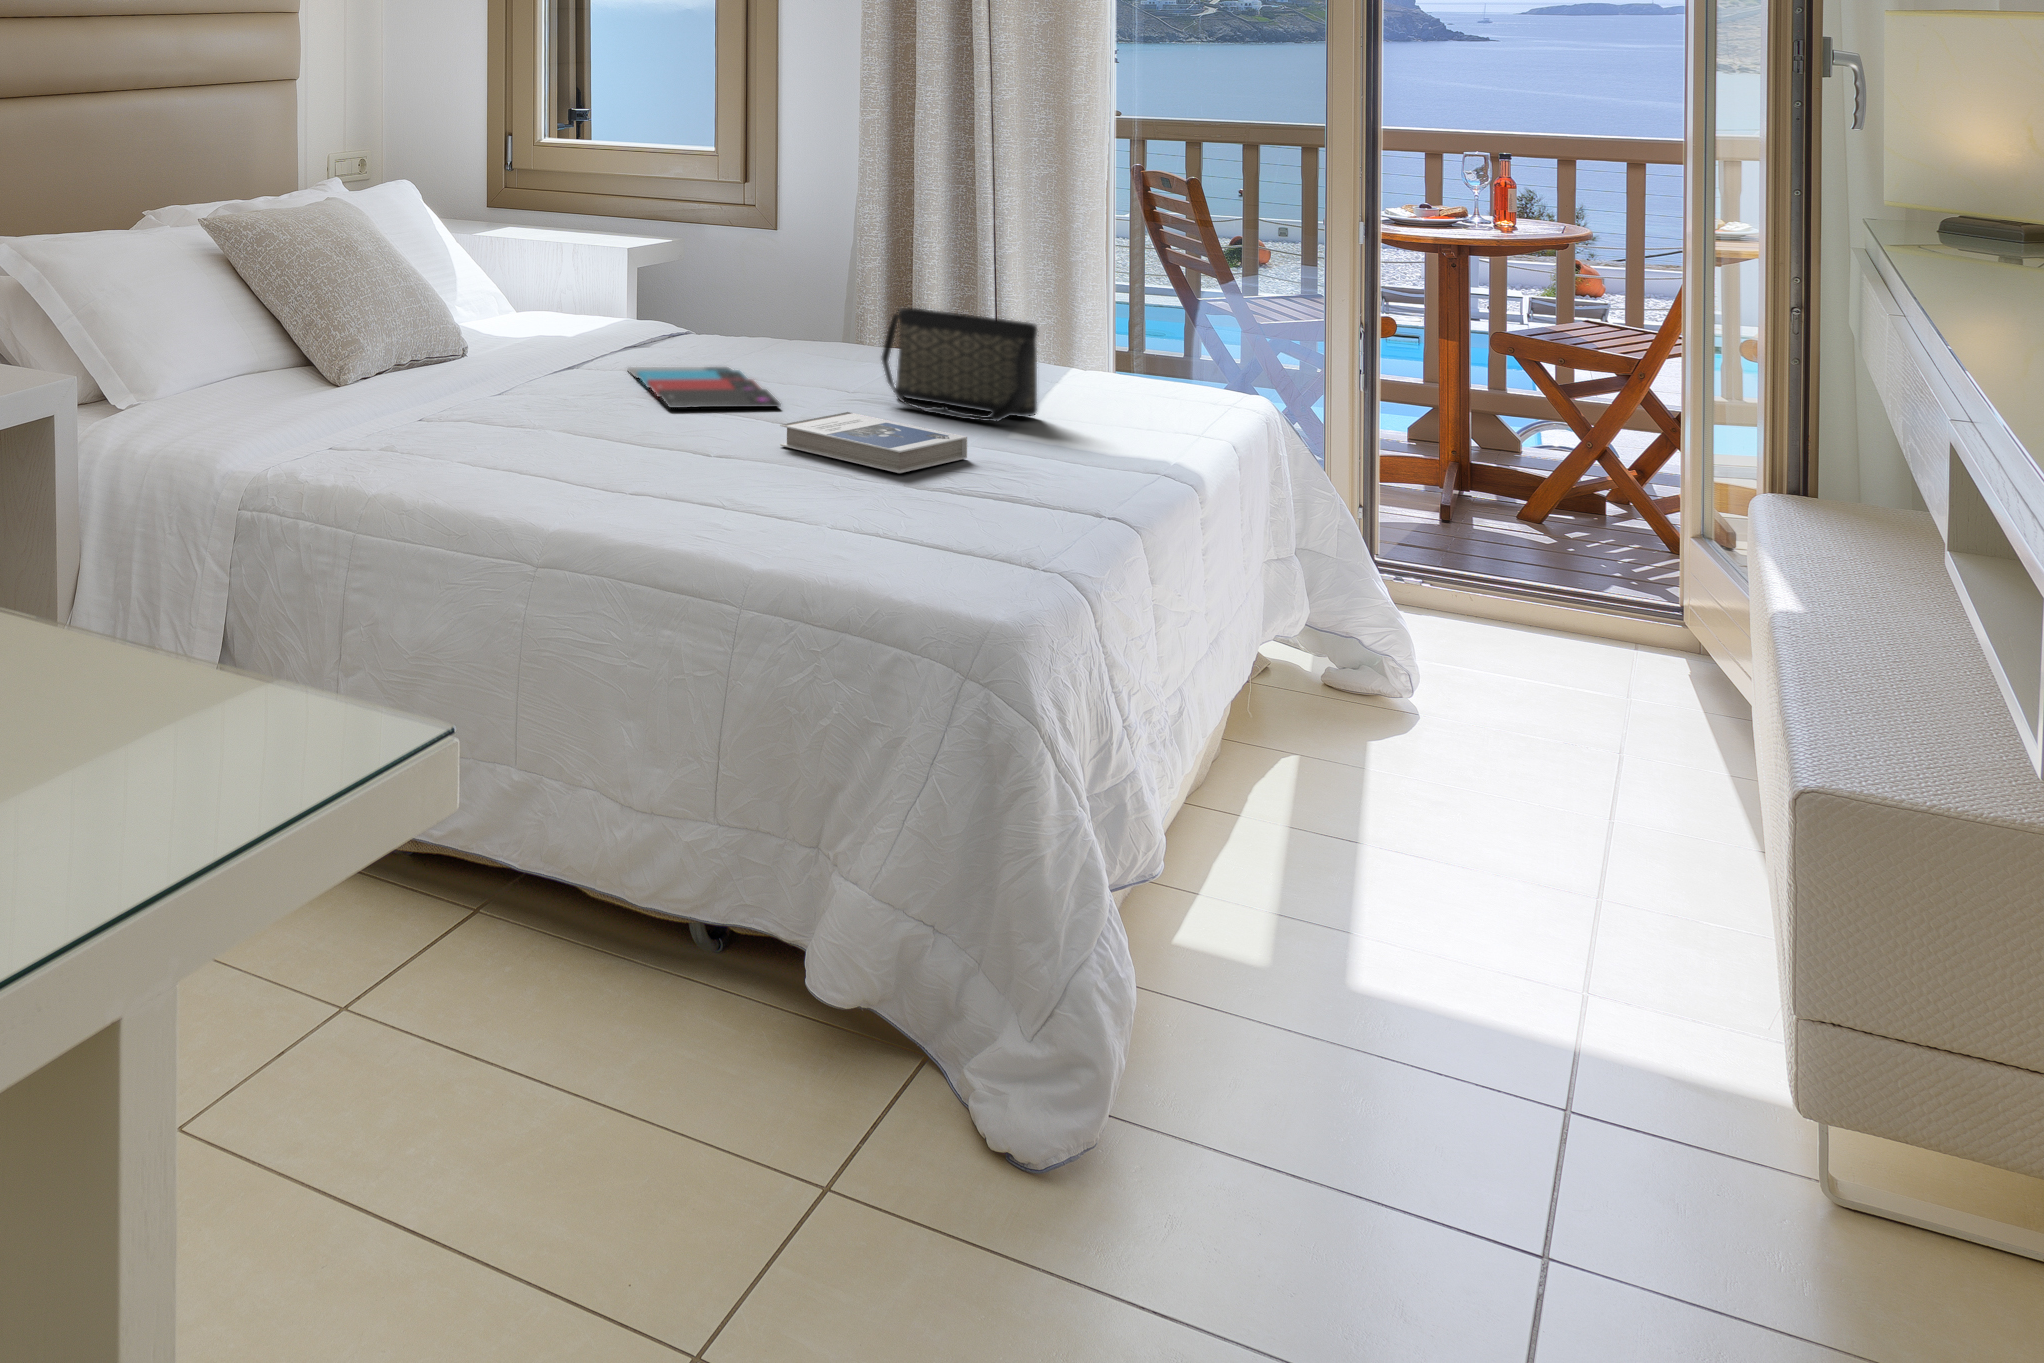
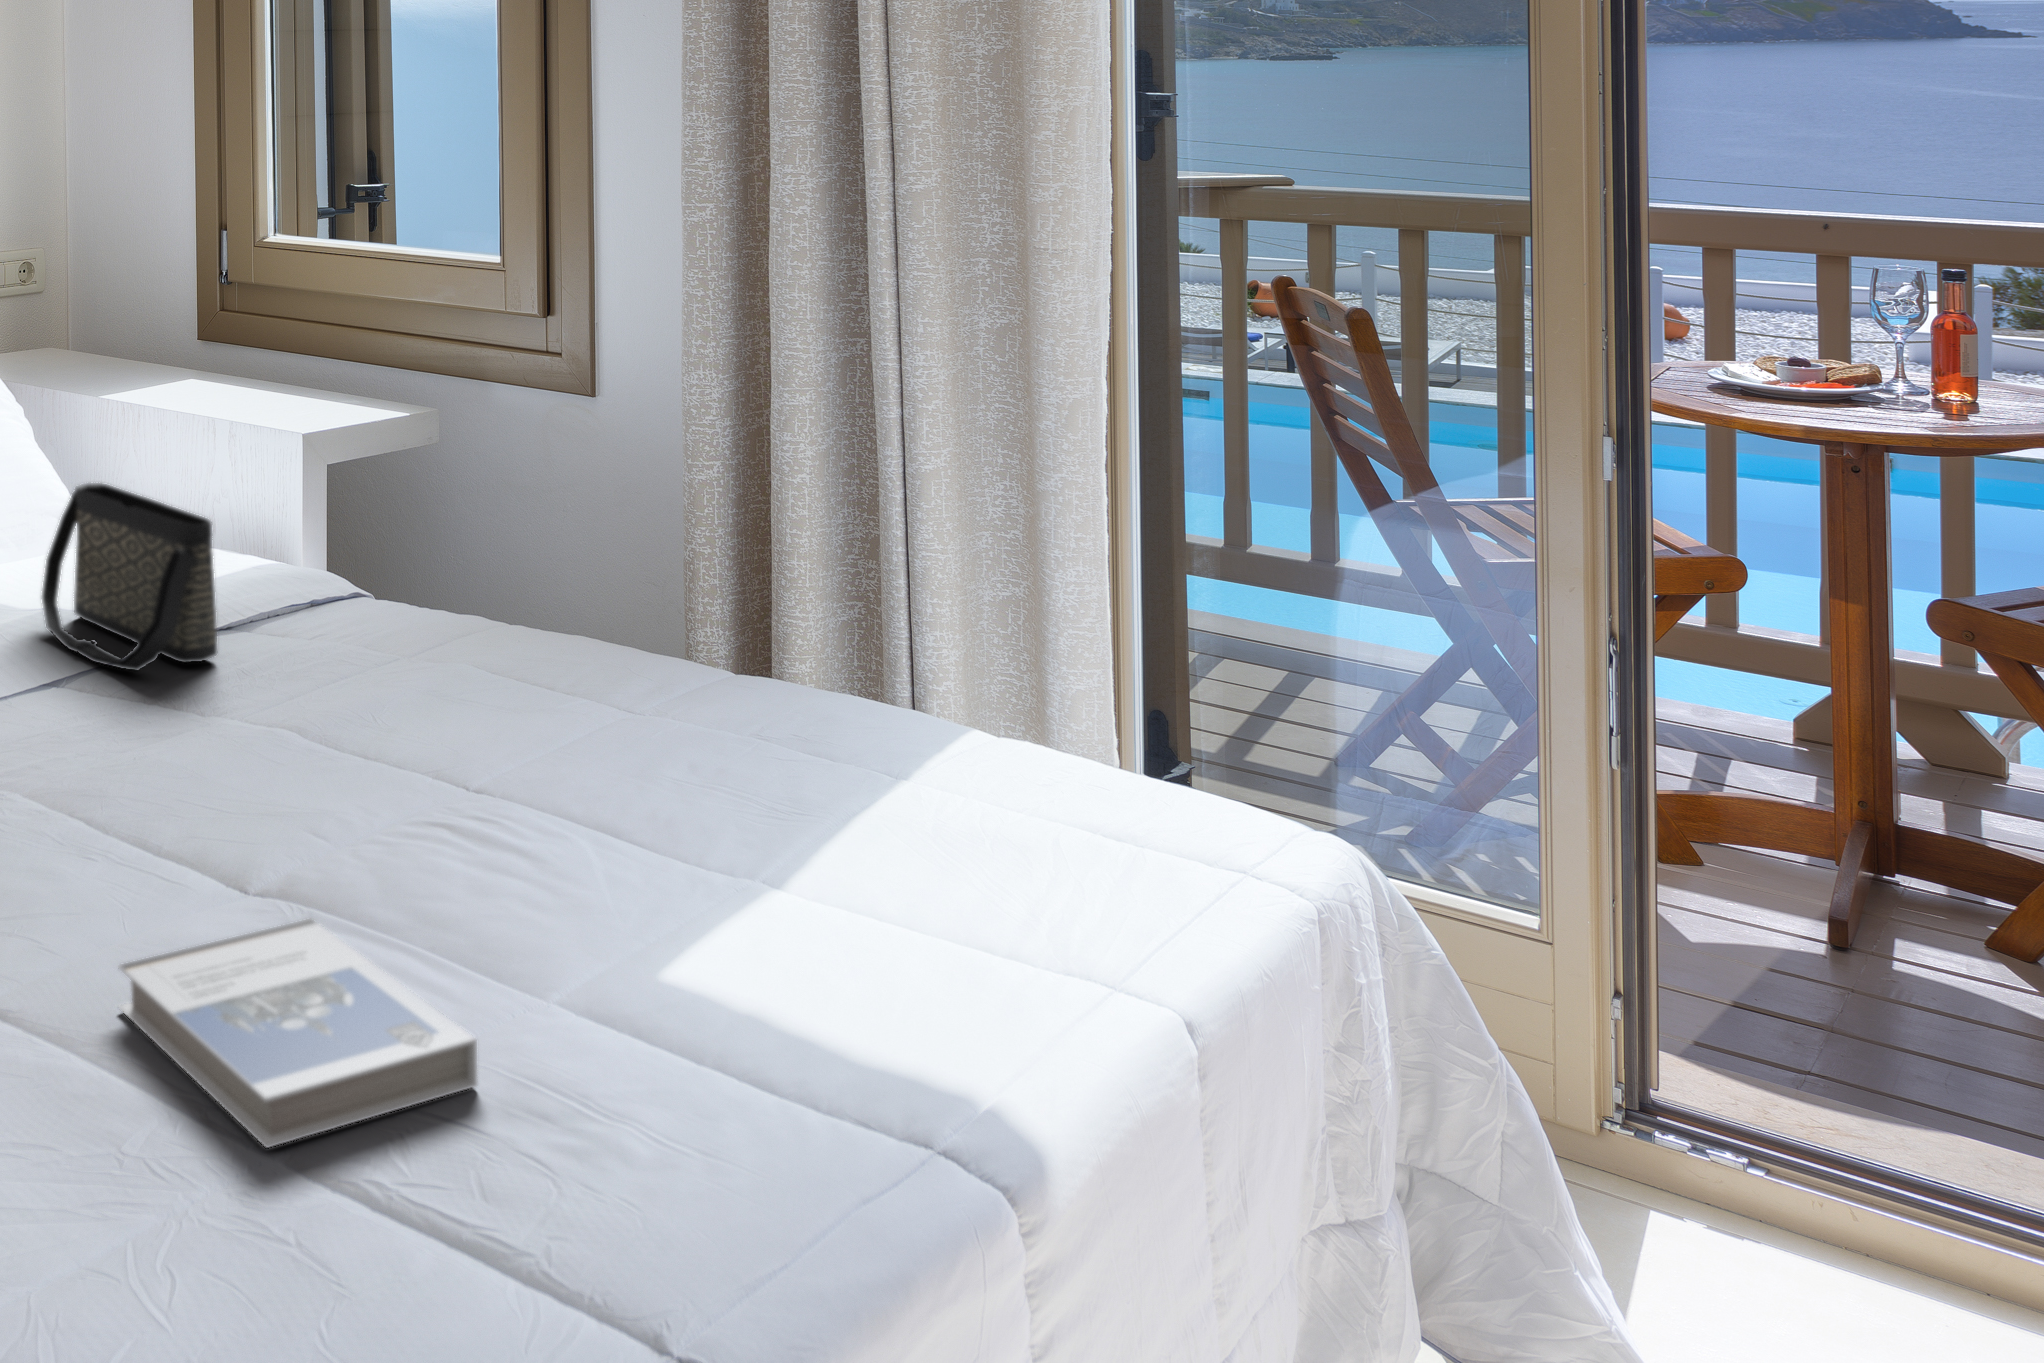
handbag: present [881,308,1037,422] -> present [42,483,217,671]
smartphone: present [628,367,780,408] -> none [28,721,279,864]

